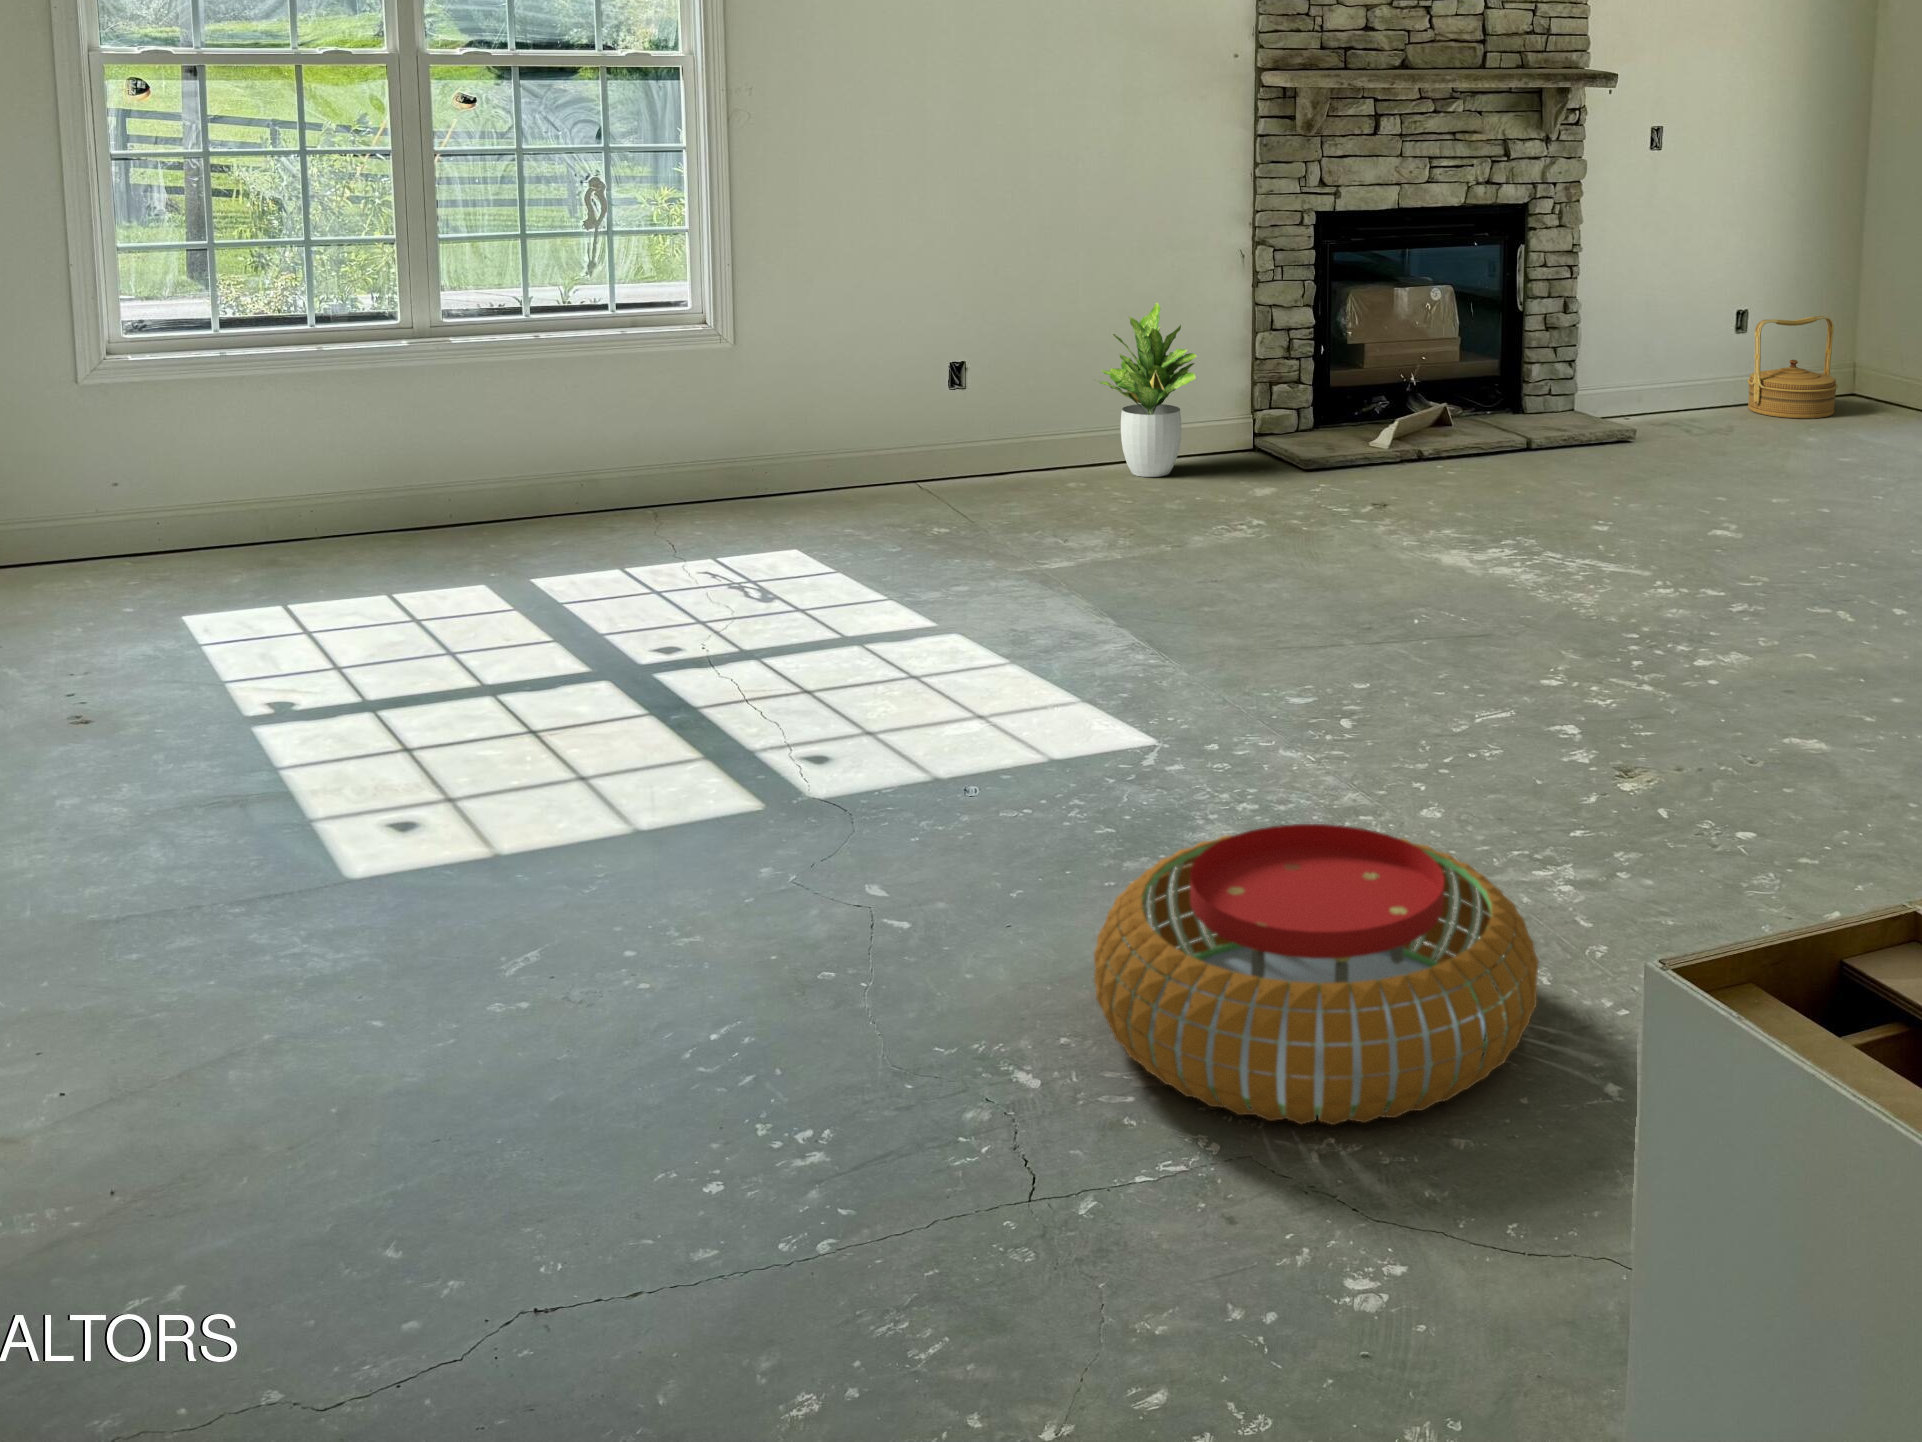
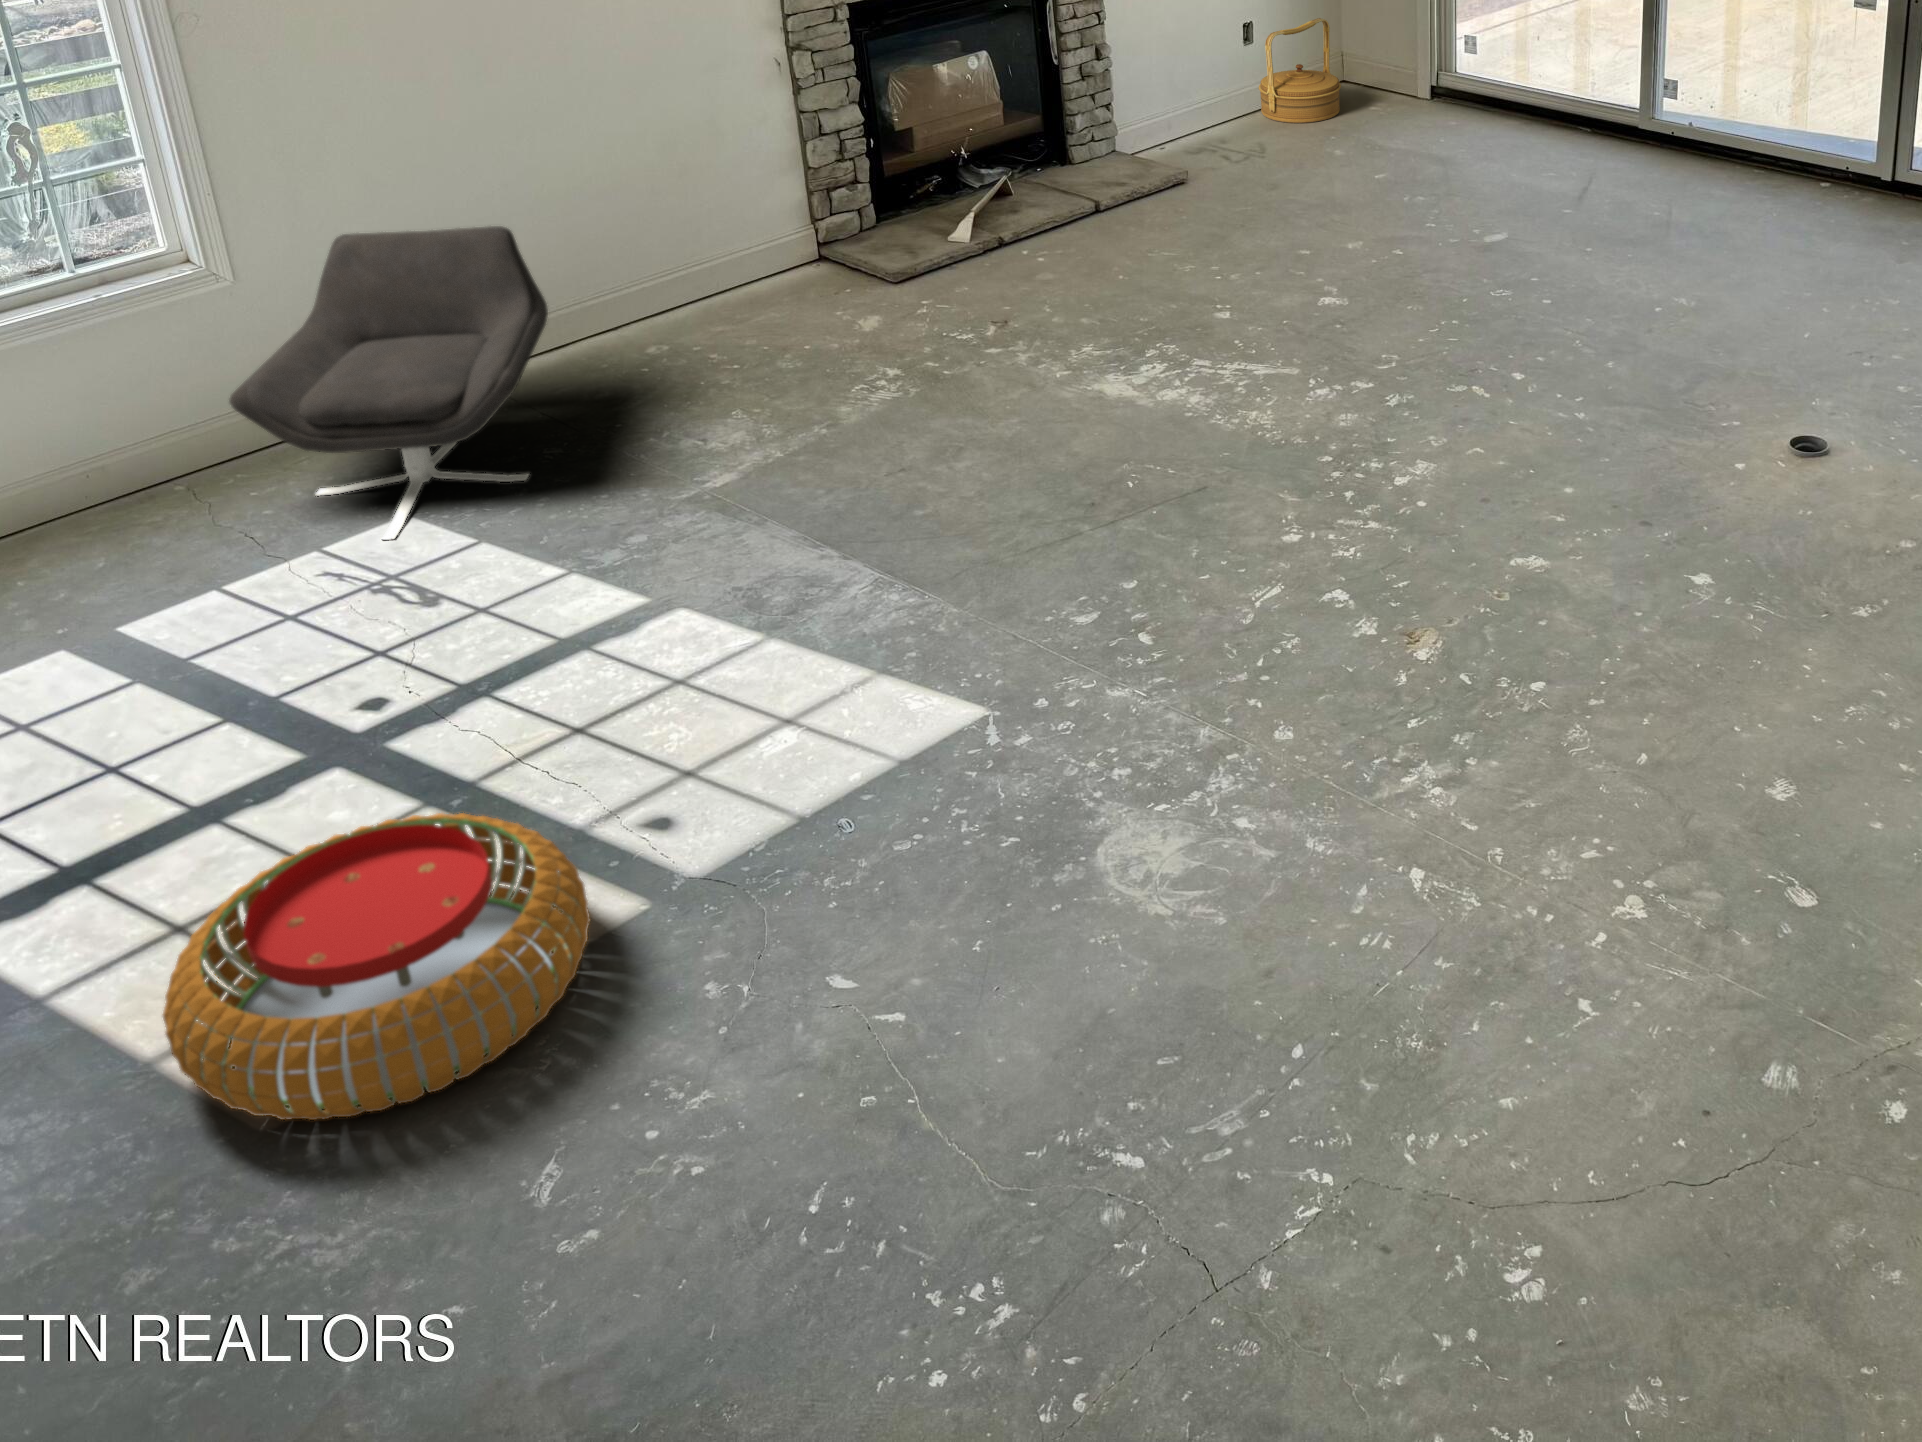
potted plant: present [1098,303,1197,477] -> none [657,143,778,326]
lounge chair: none [689,313,964,555] -> present [229,226,548,540]
pouf: present [1094,824,1538,1125] -> present [163,813,590,1120]

